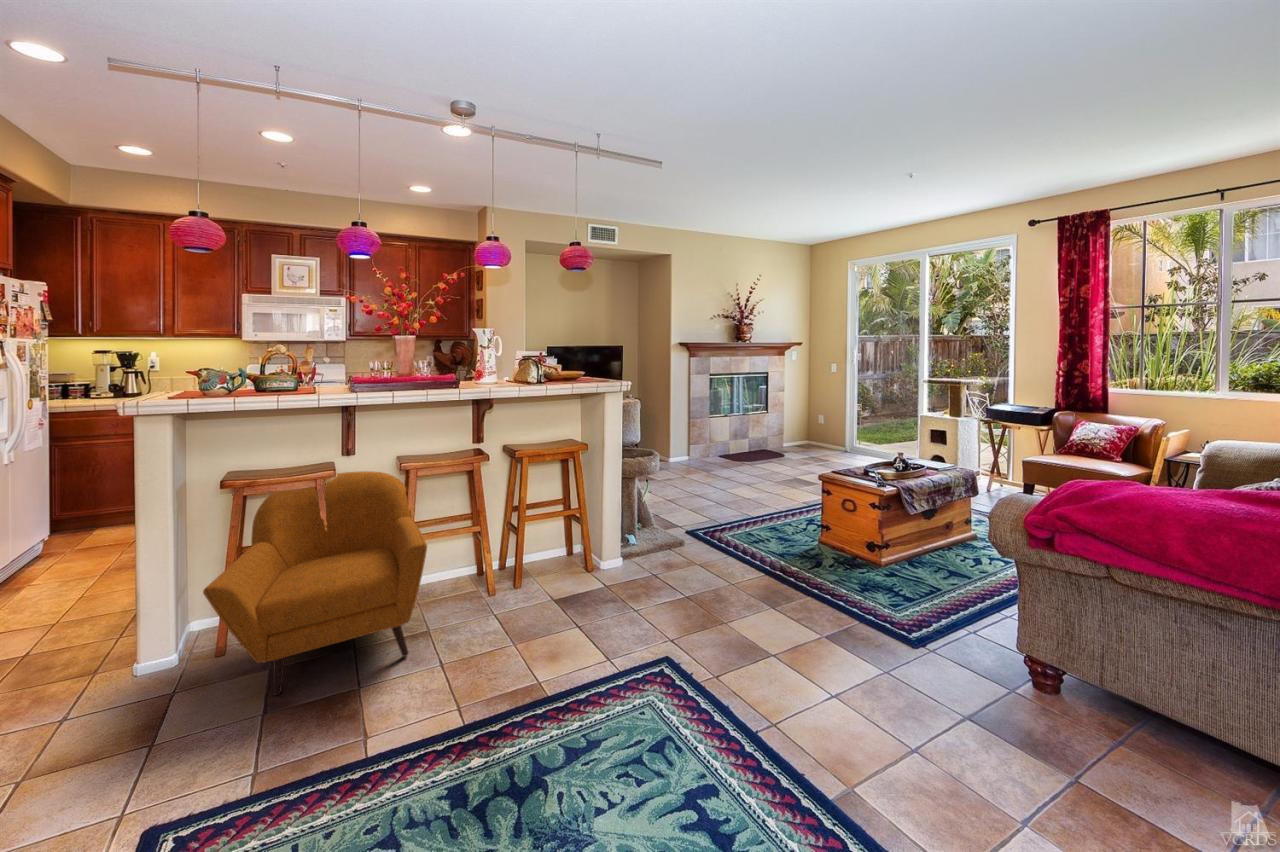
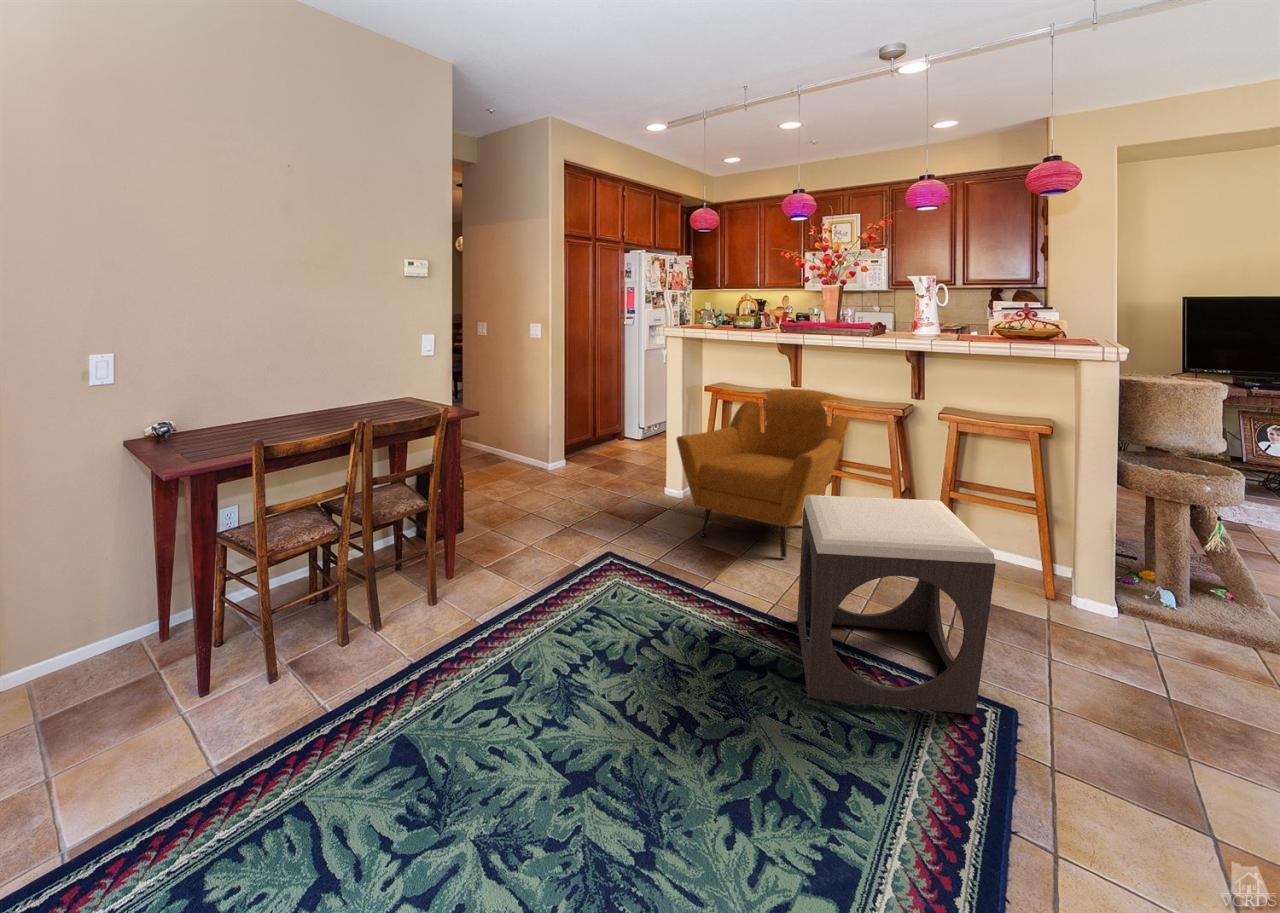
footstool: none [487,541,664,766] -> present [797,495,996,715]

